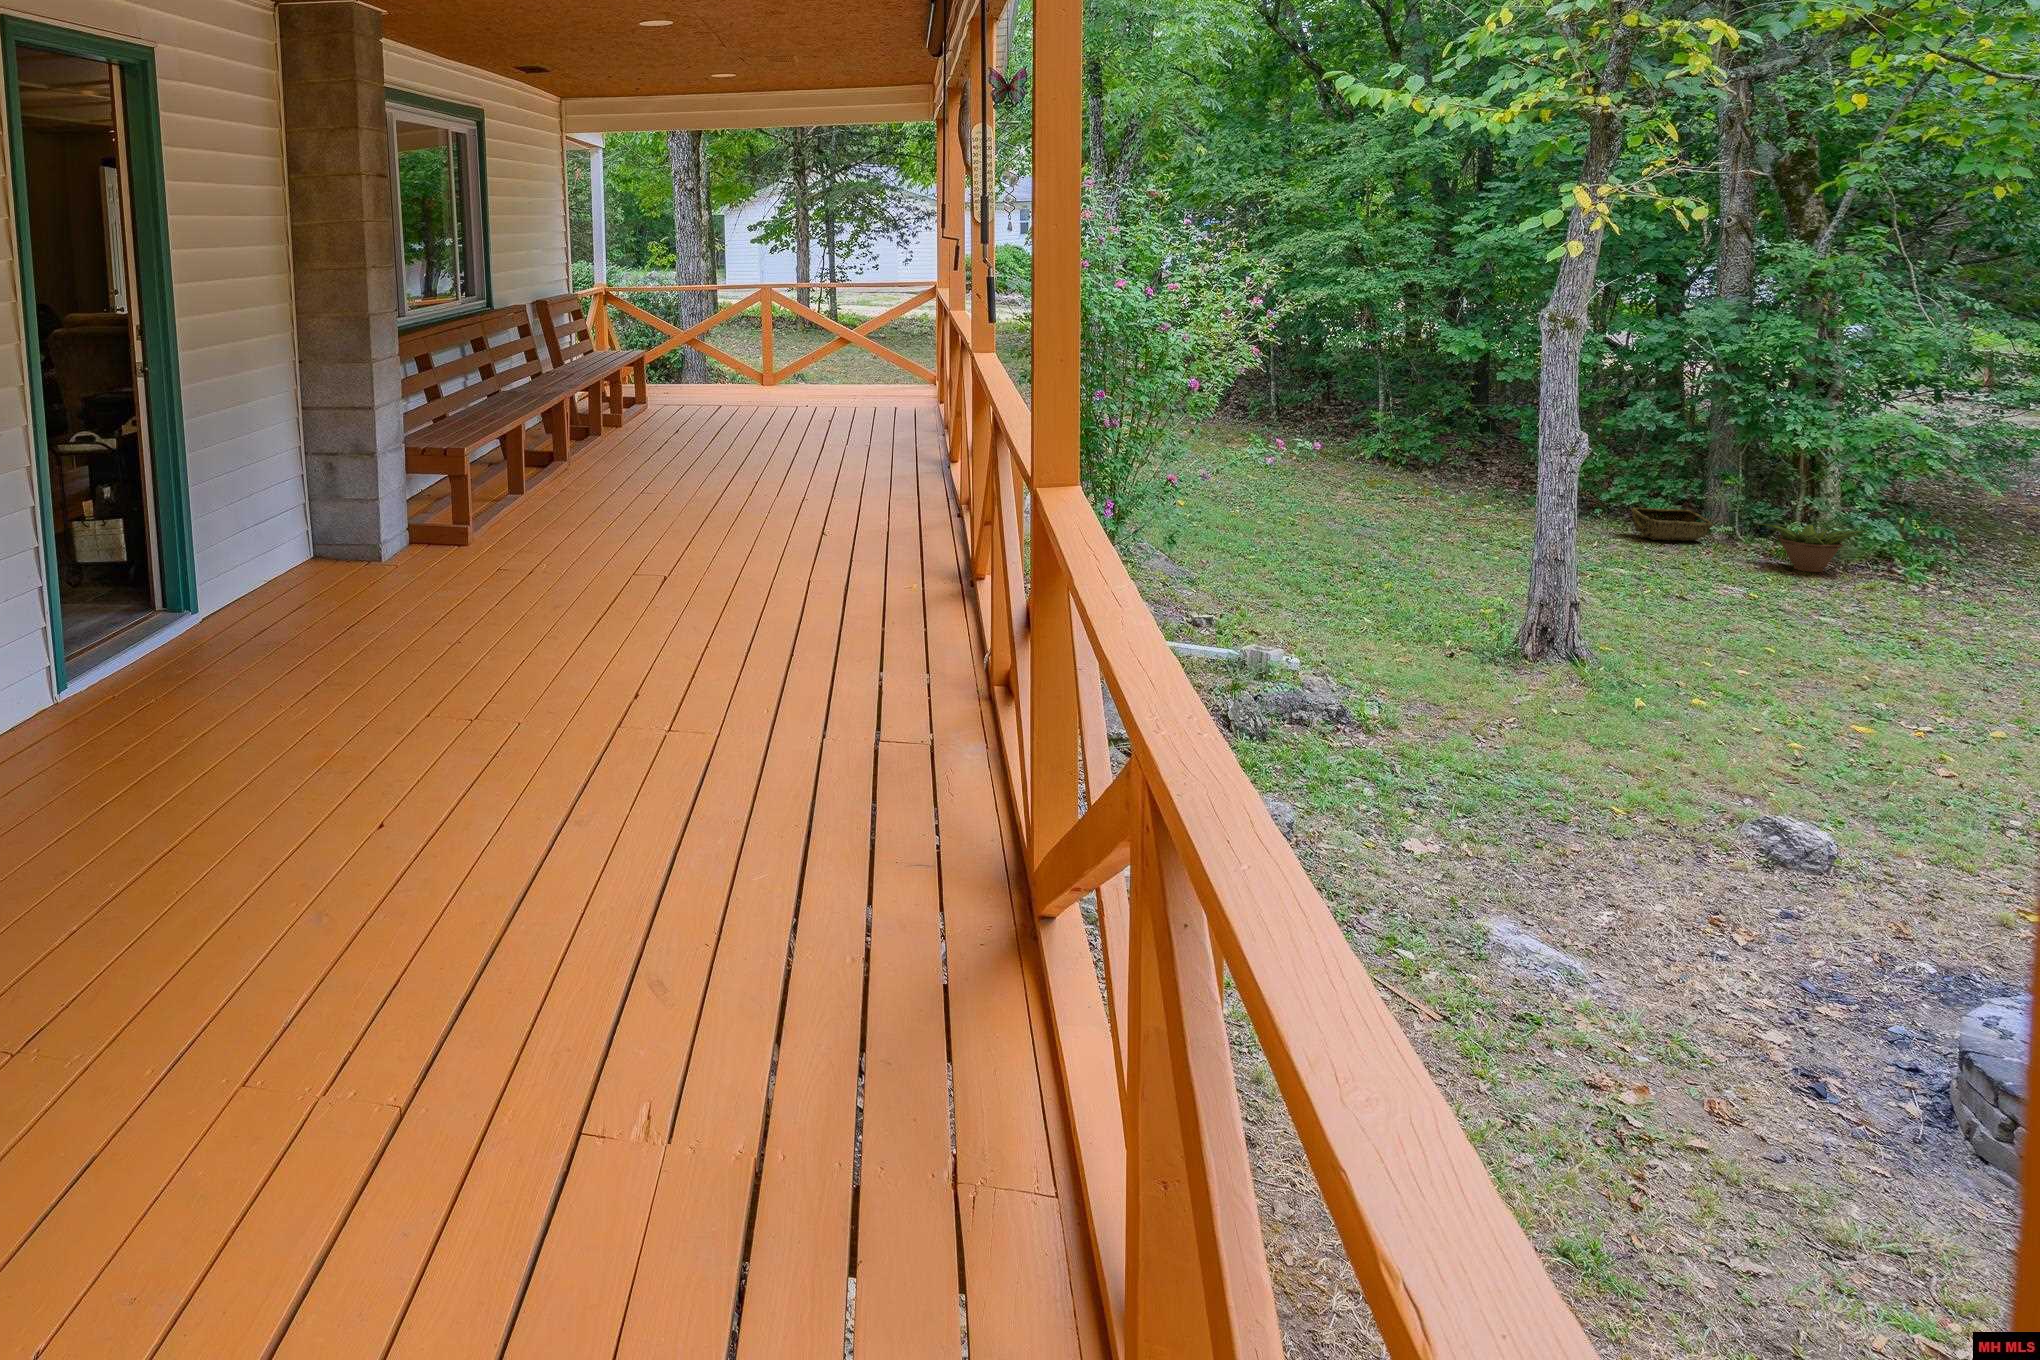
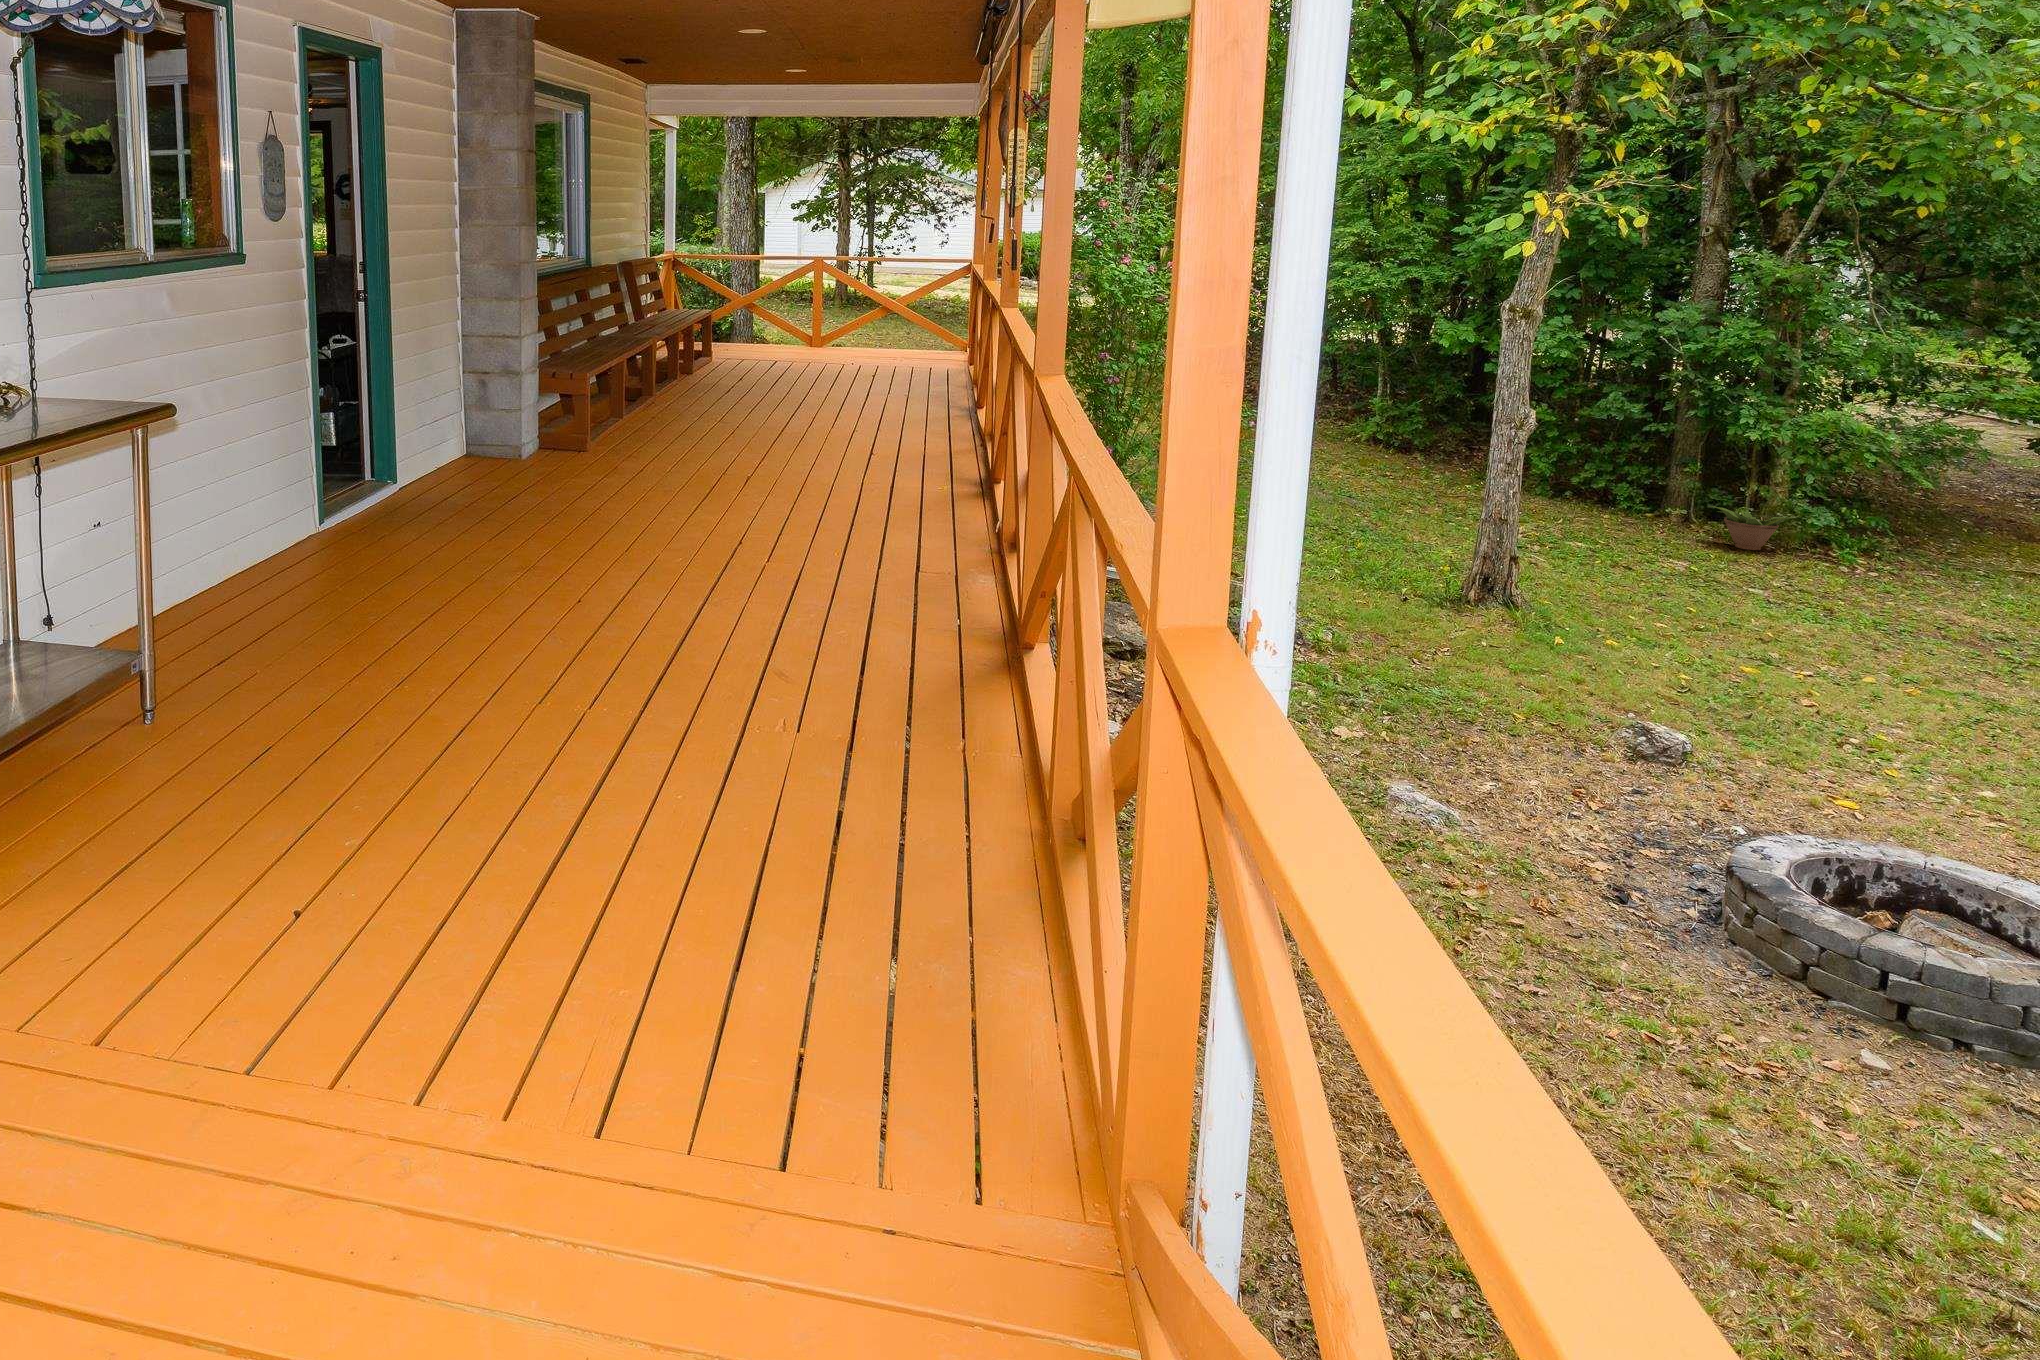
woven basket: present [1632,508,1713,541] -> none [1597,490,1670,521]

